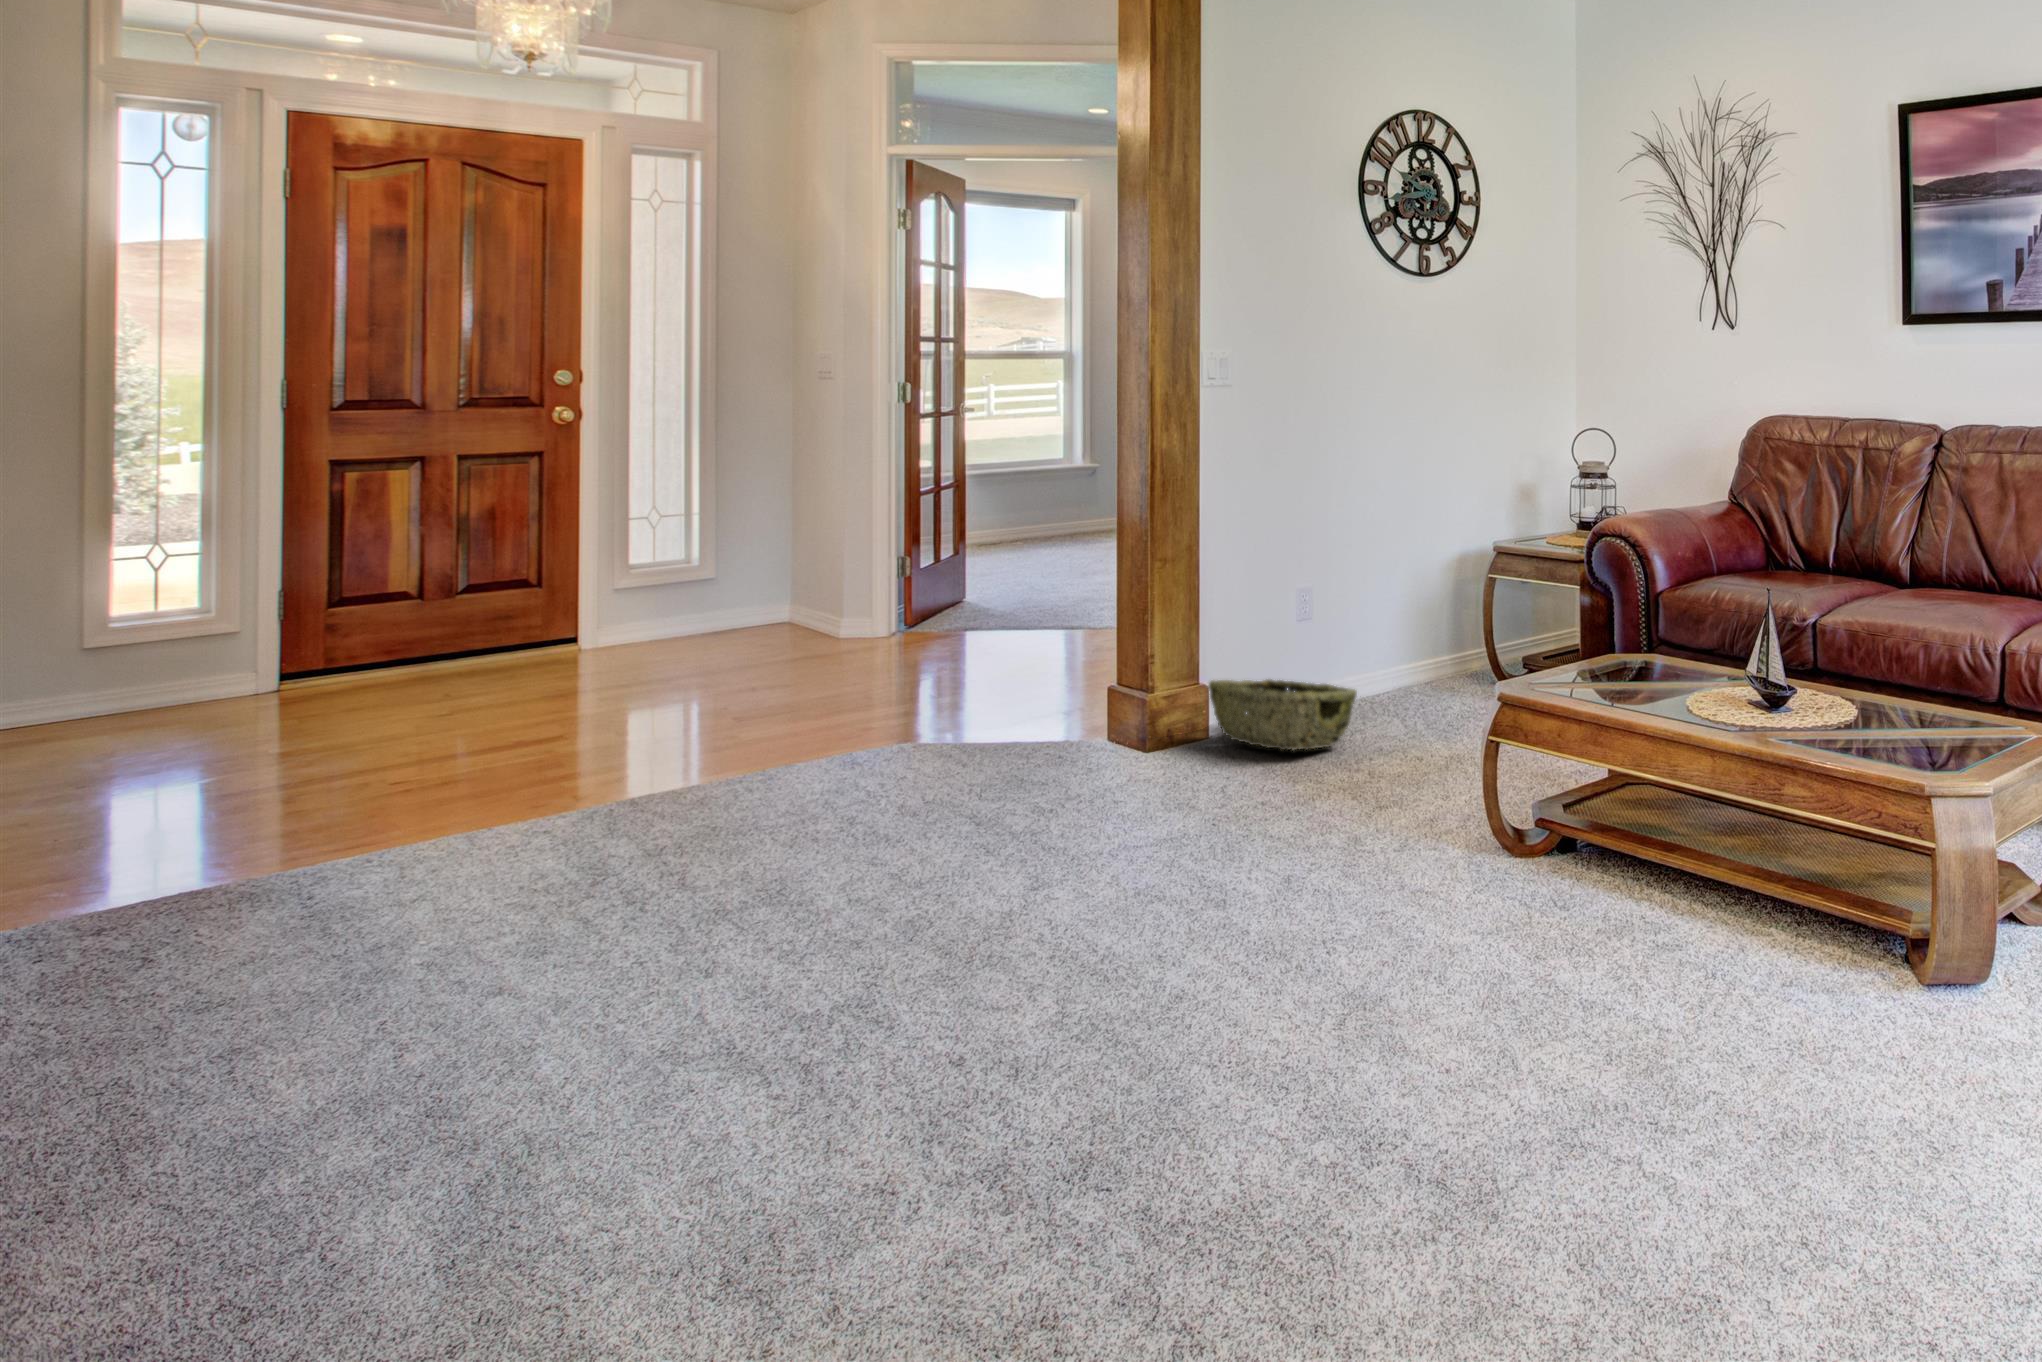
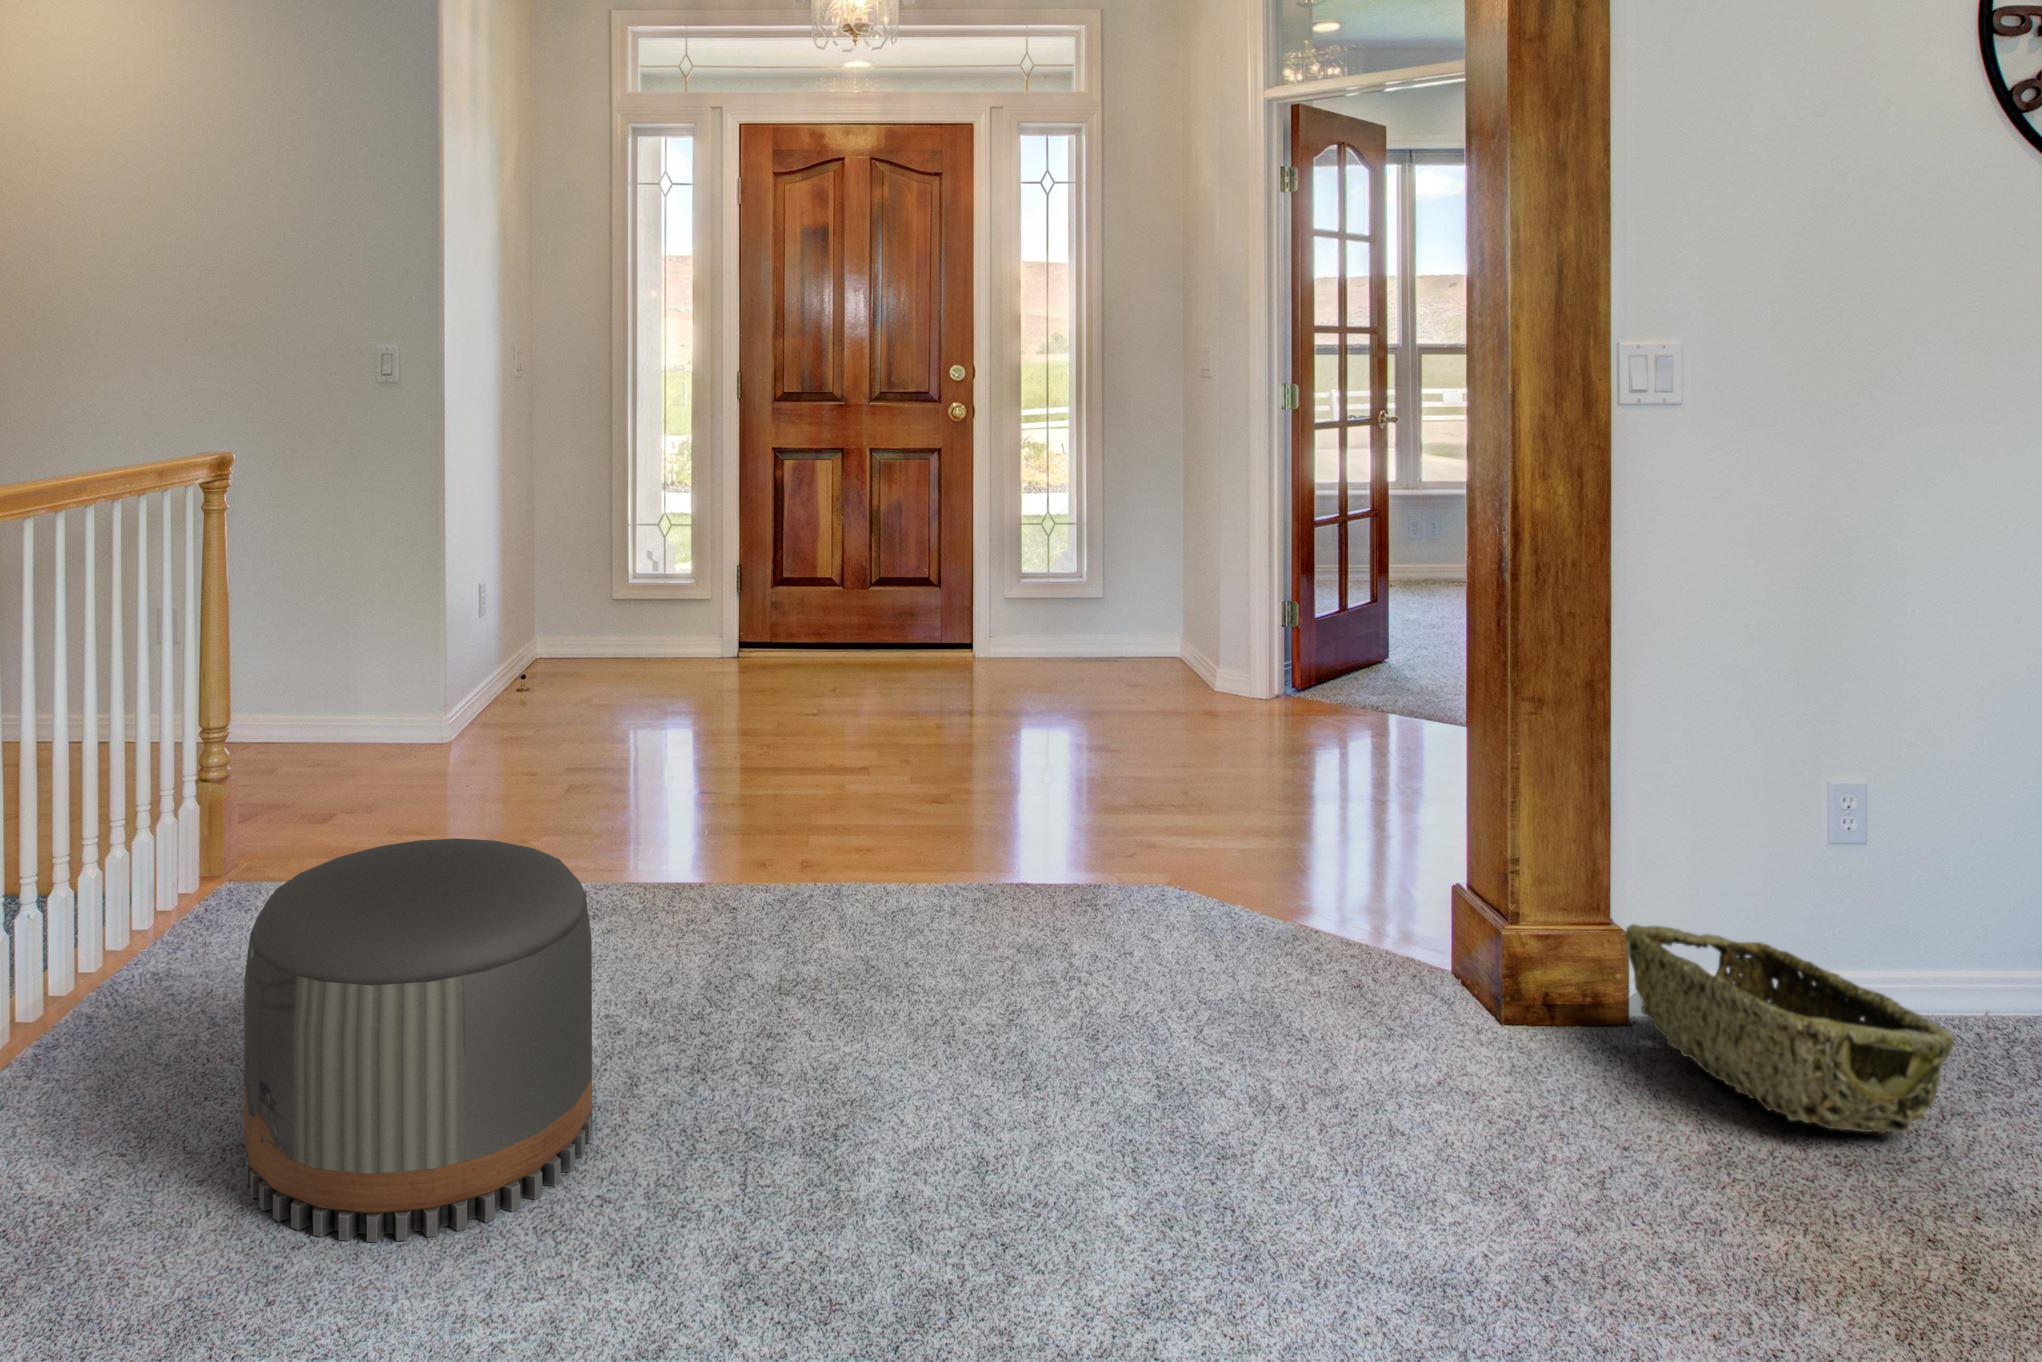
pouf: none [239,759,586,1067] -> present [244,838,592,1242]

